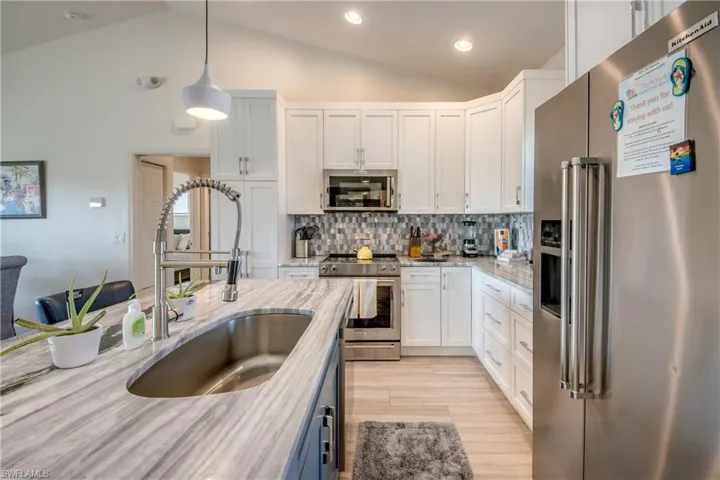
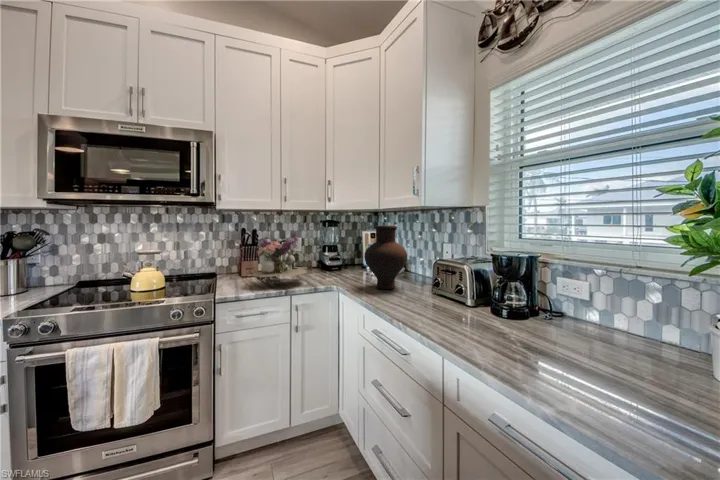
vase: none [489,225,519,265] -> present [364,226,407,289]

